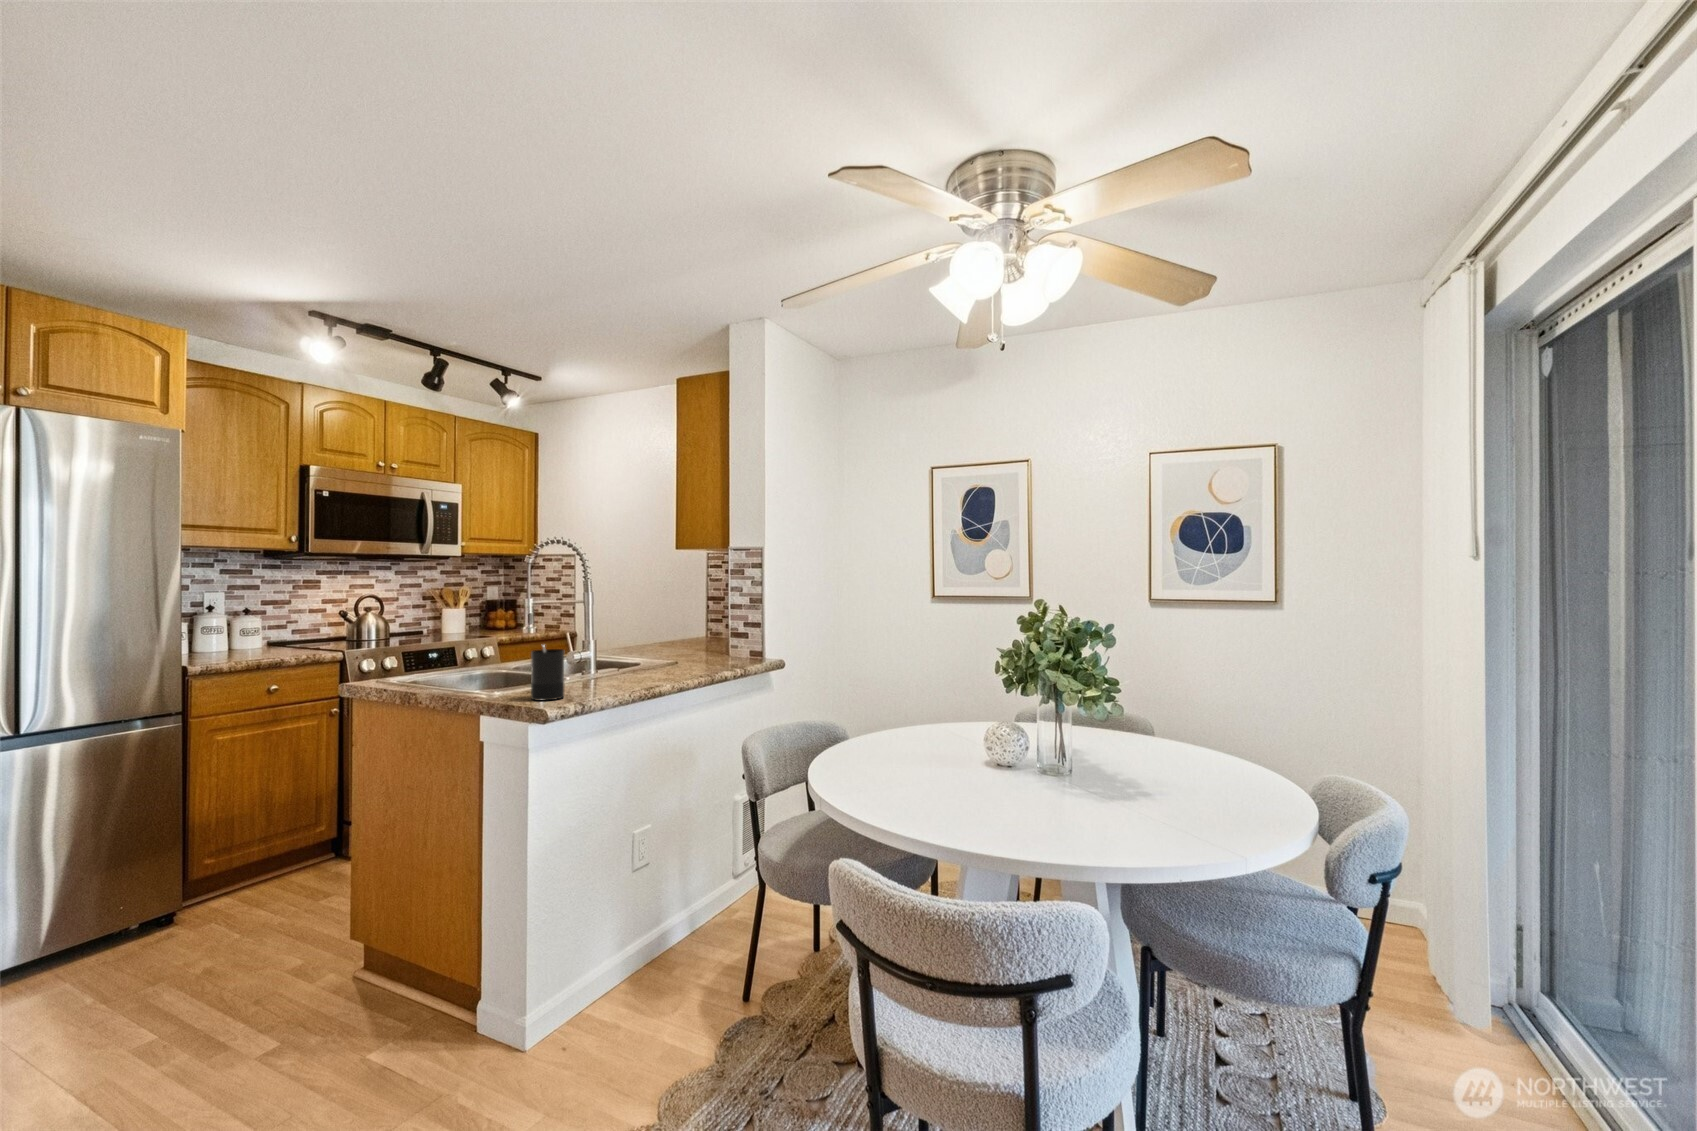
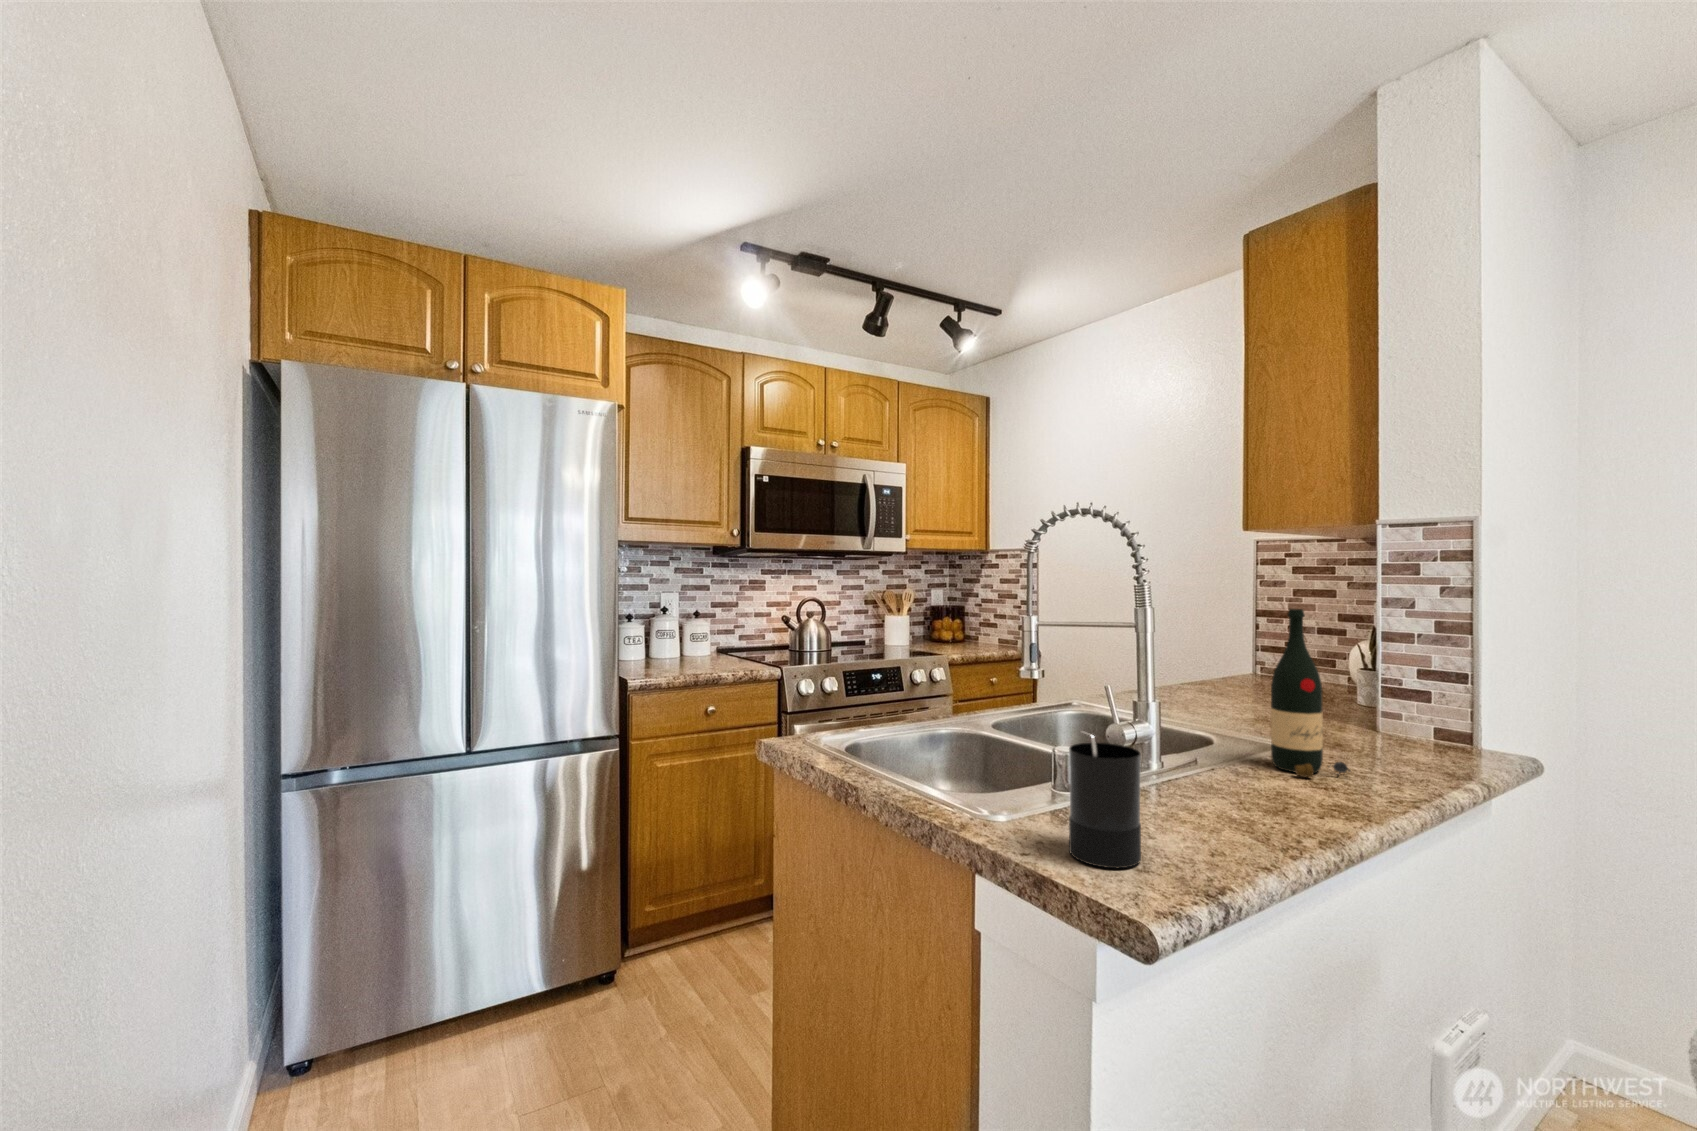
wine bottle: none [662,589,695,671] -> present [1271,609,1350,777]

